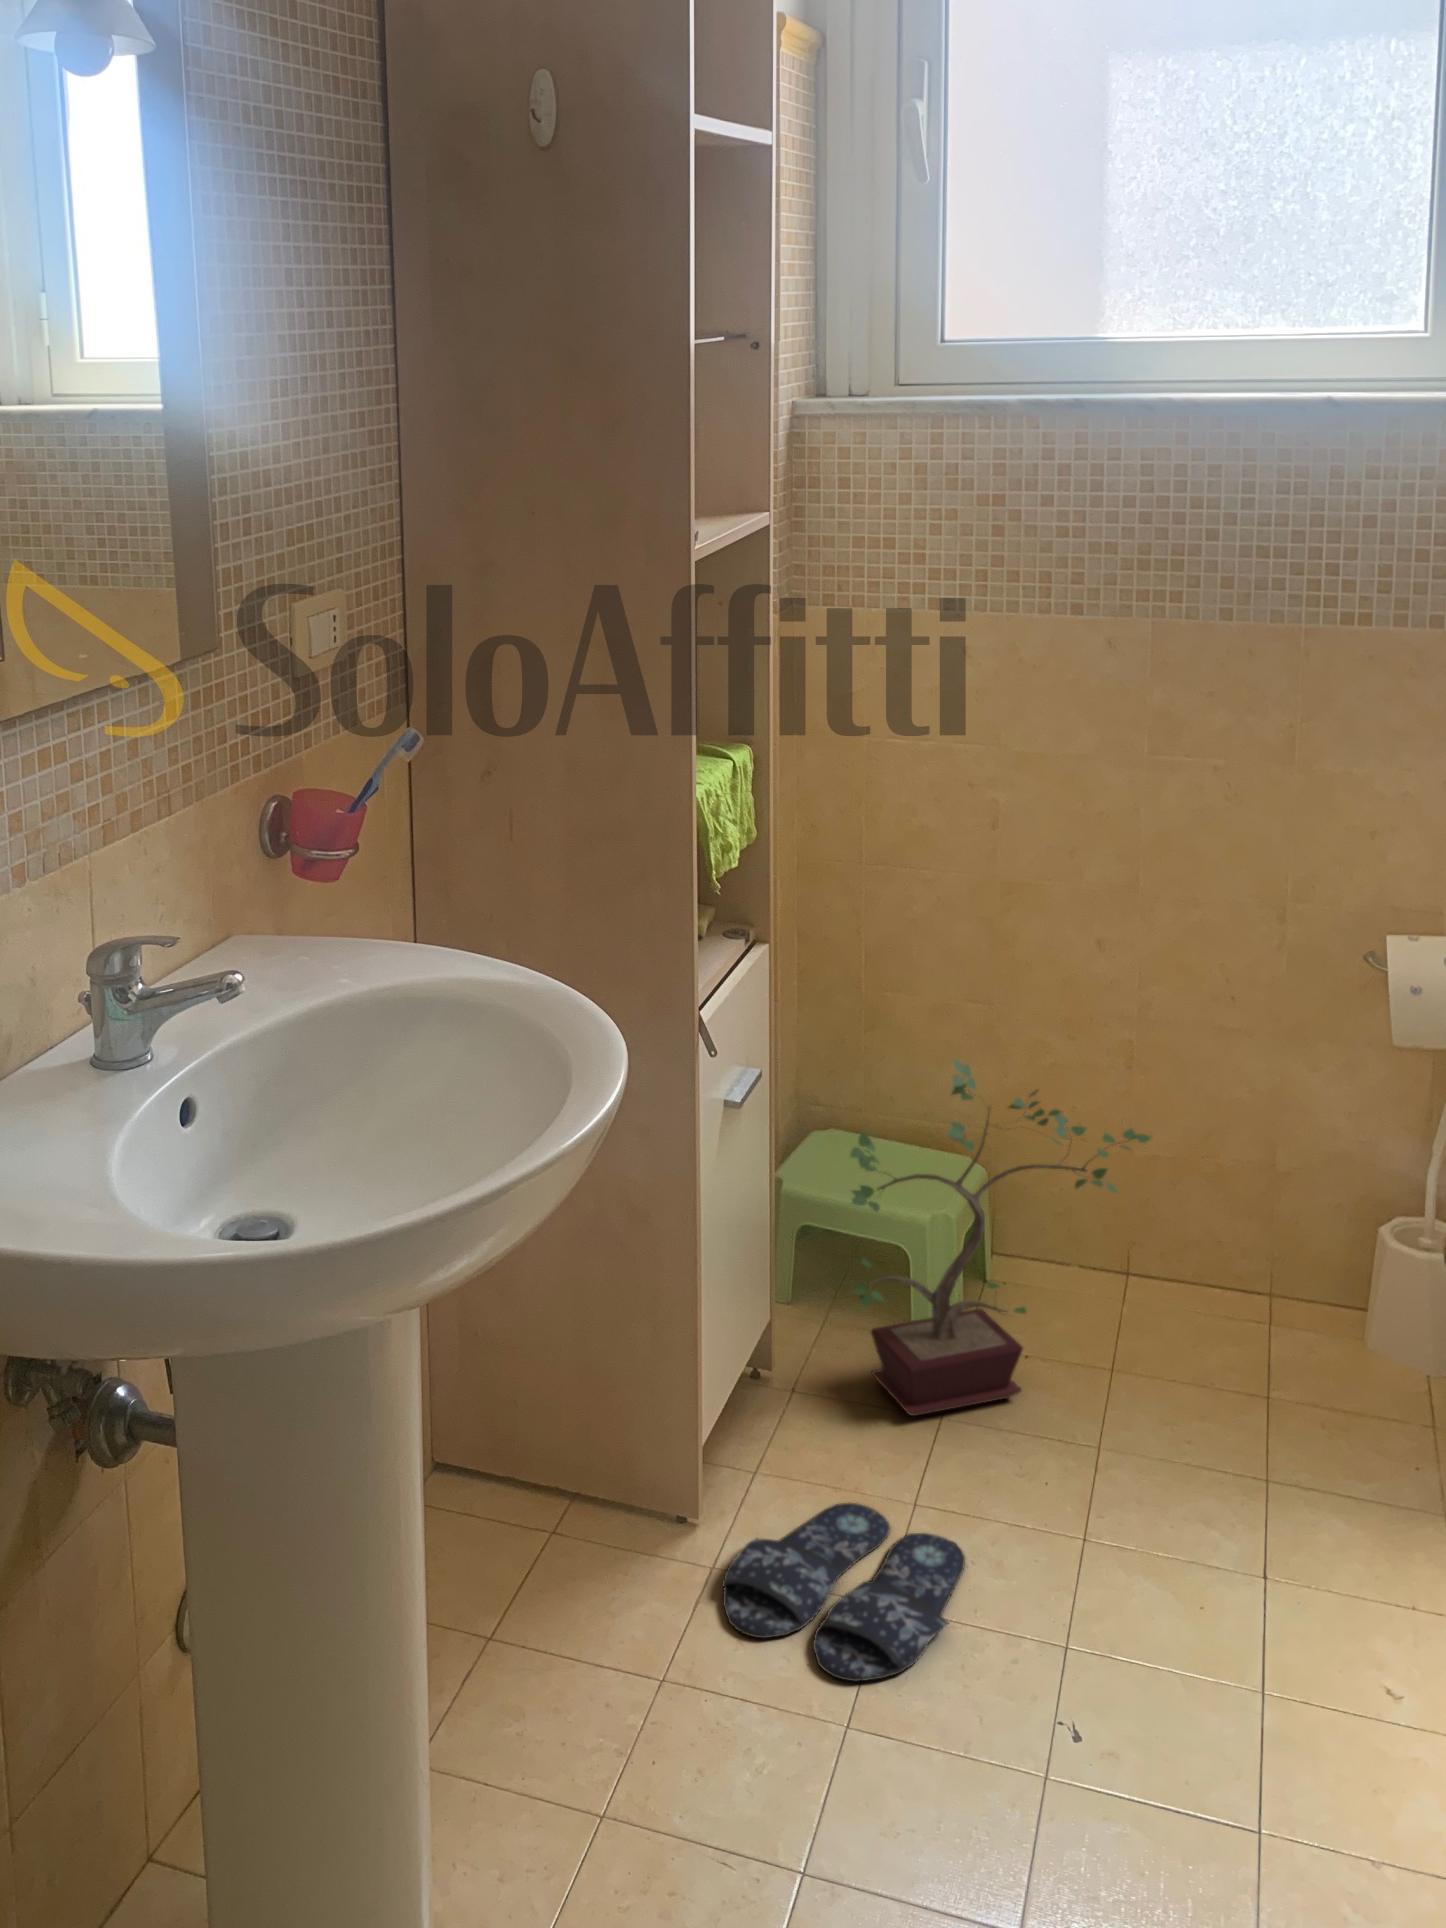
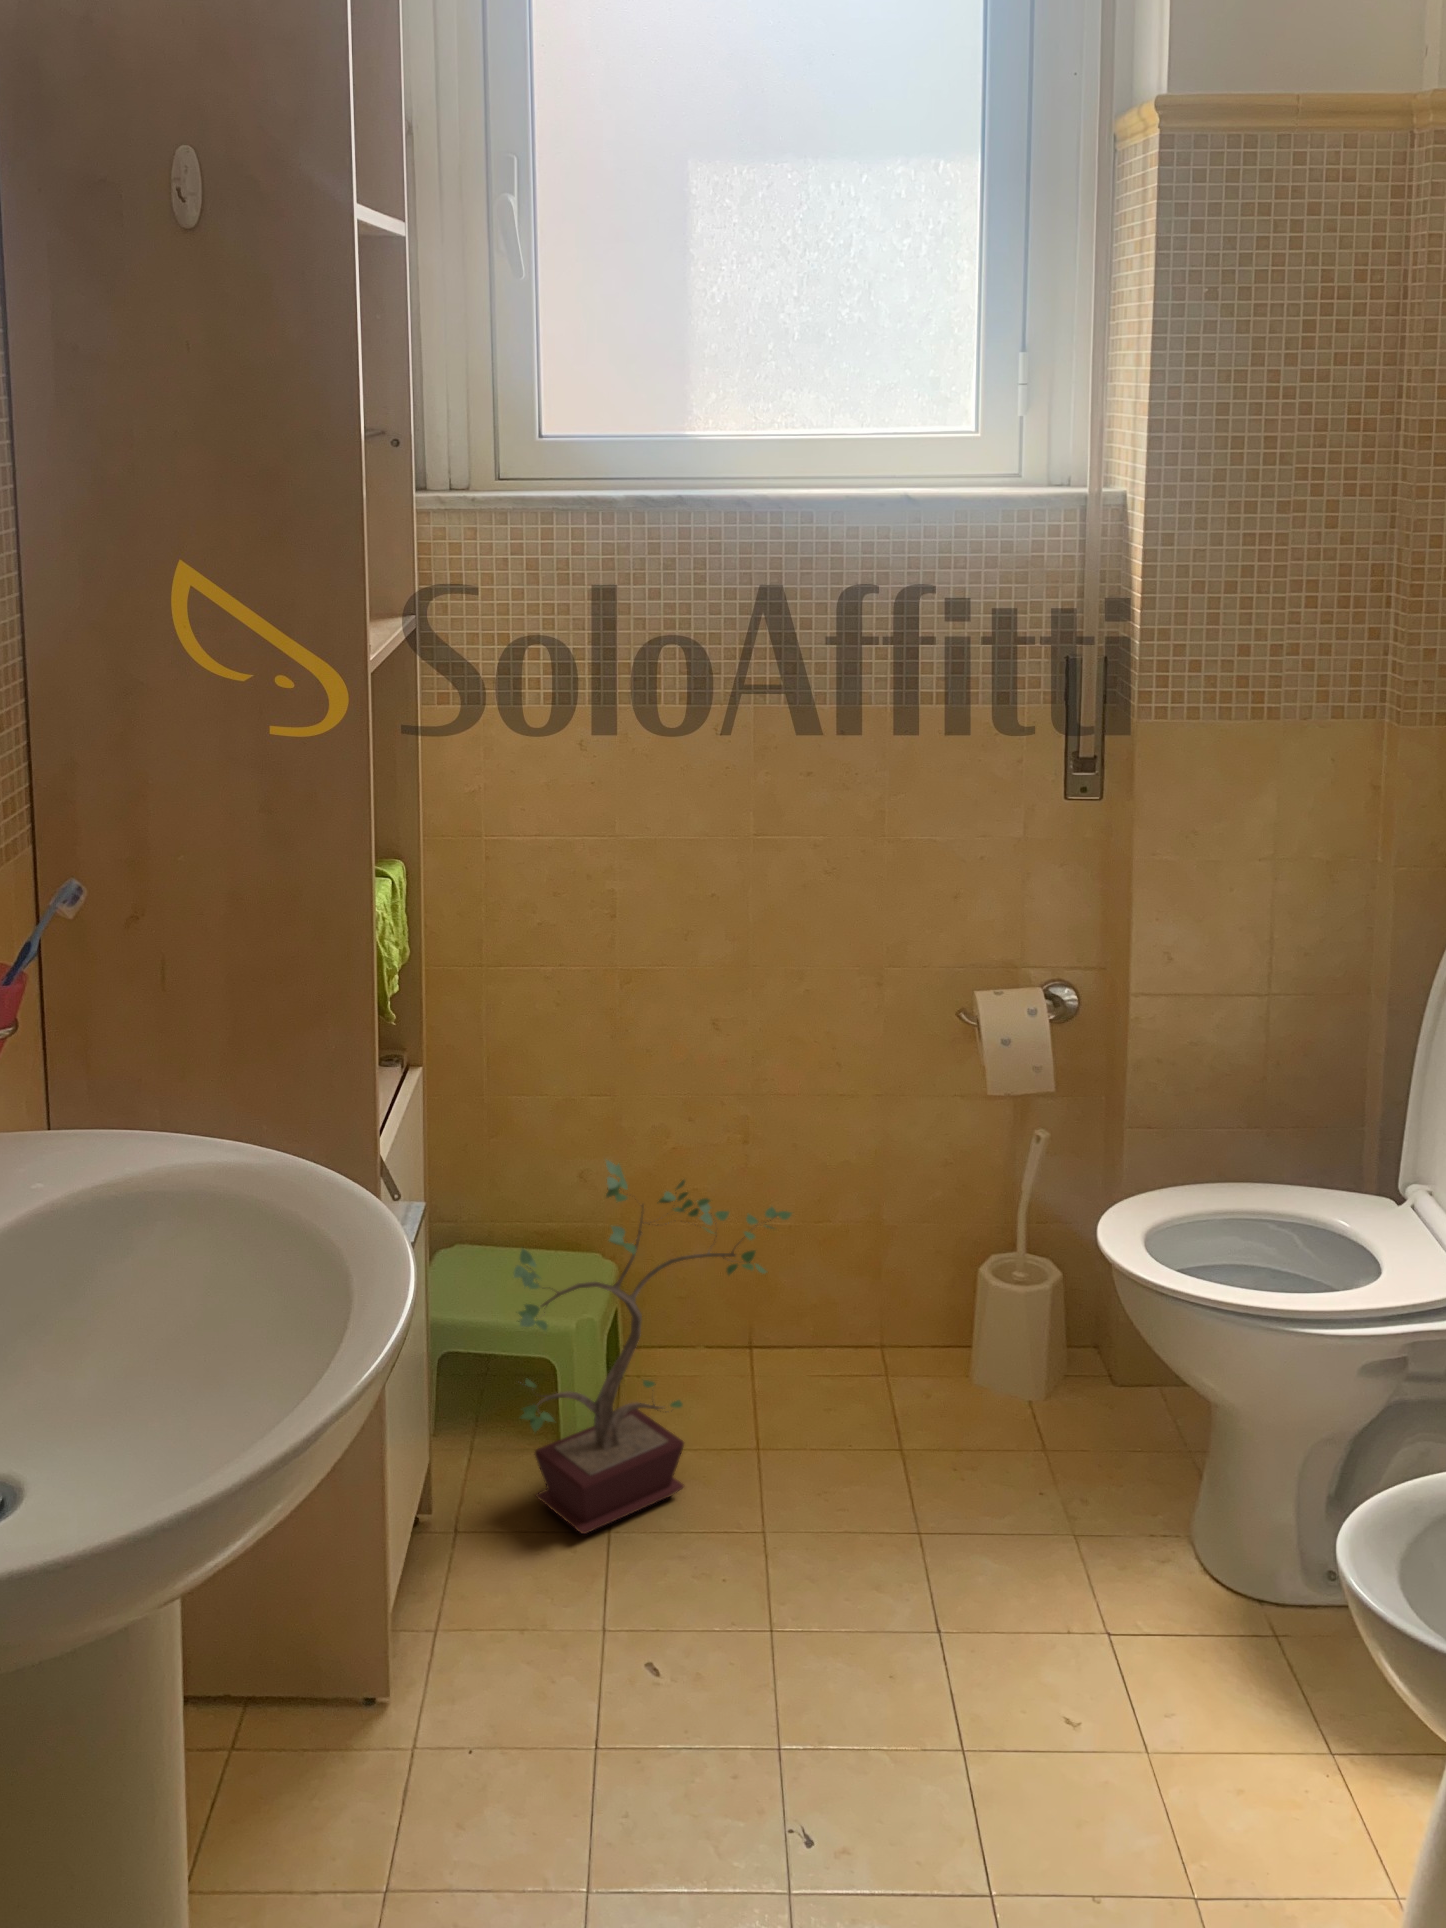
slippers: present [722,1503,965,1682] -> none [430,1641,667,1841]

